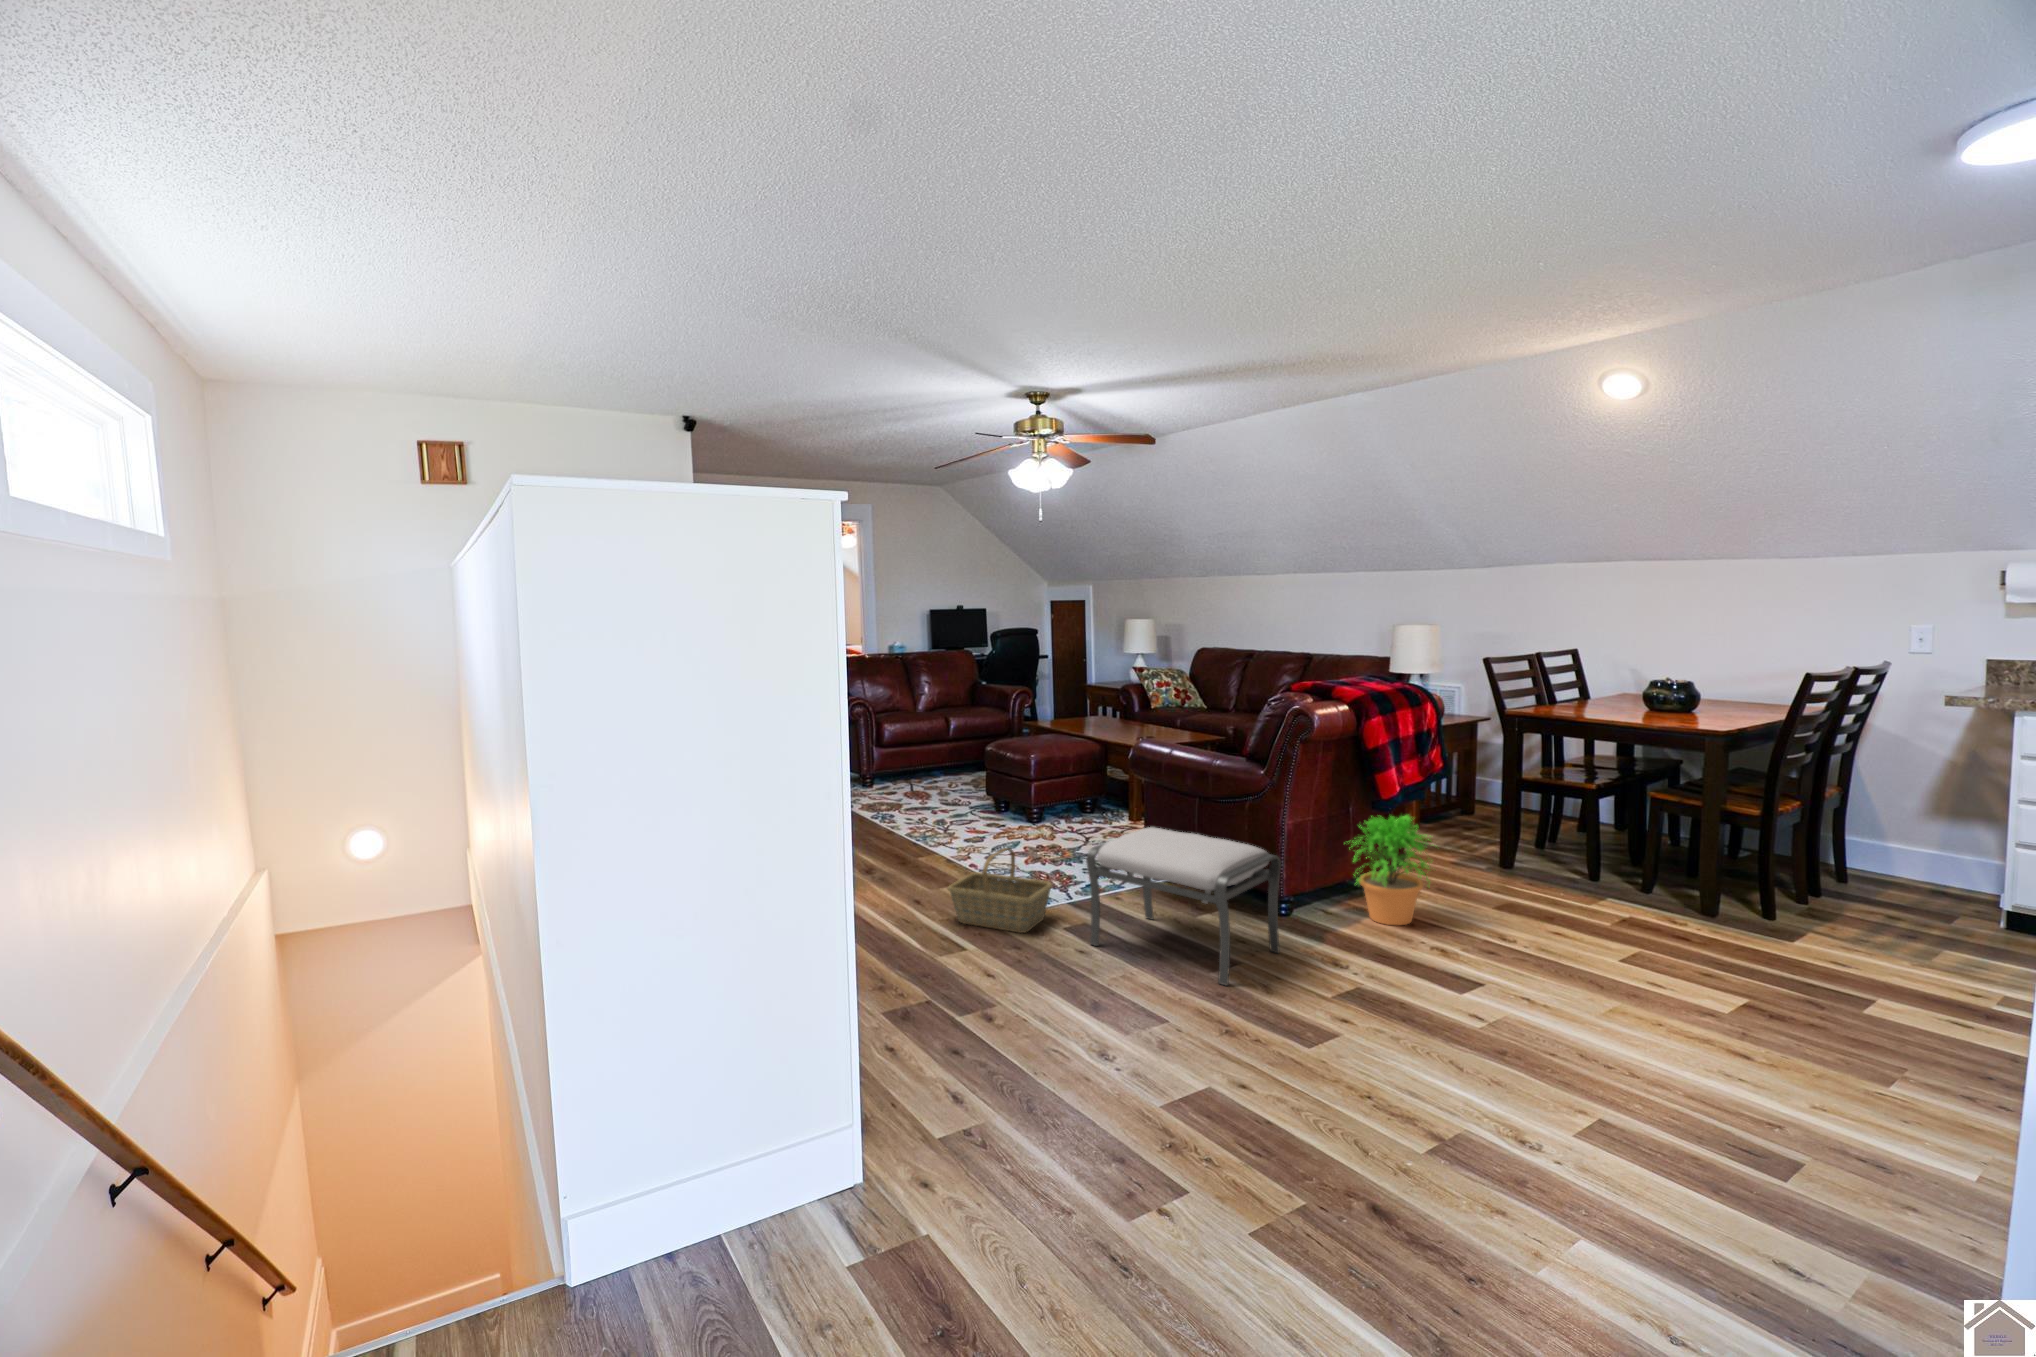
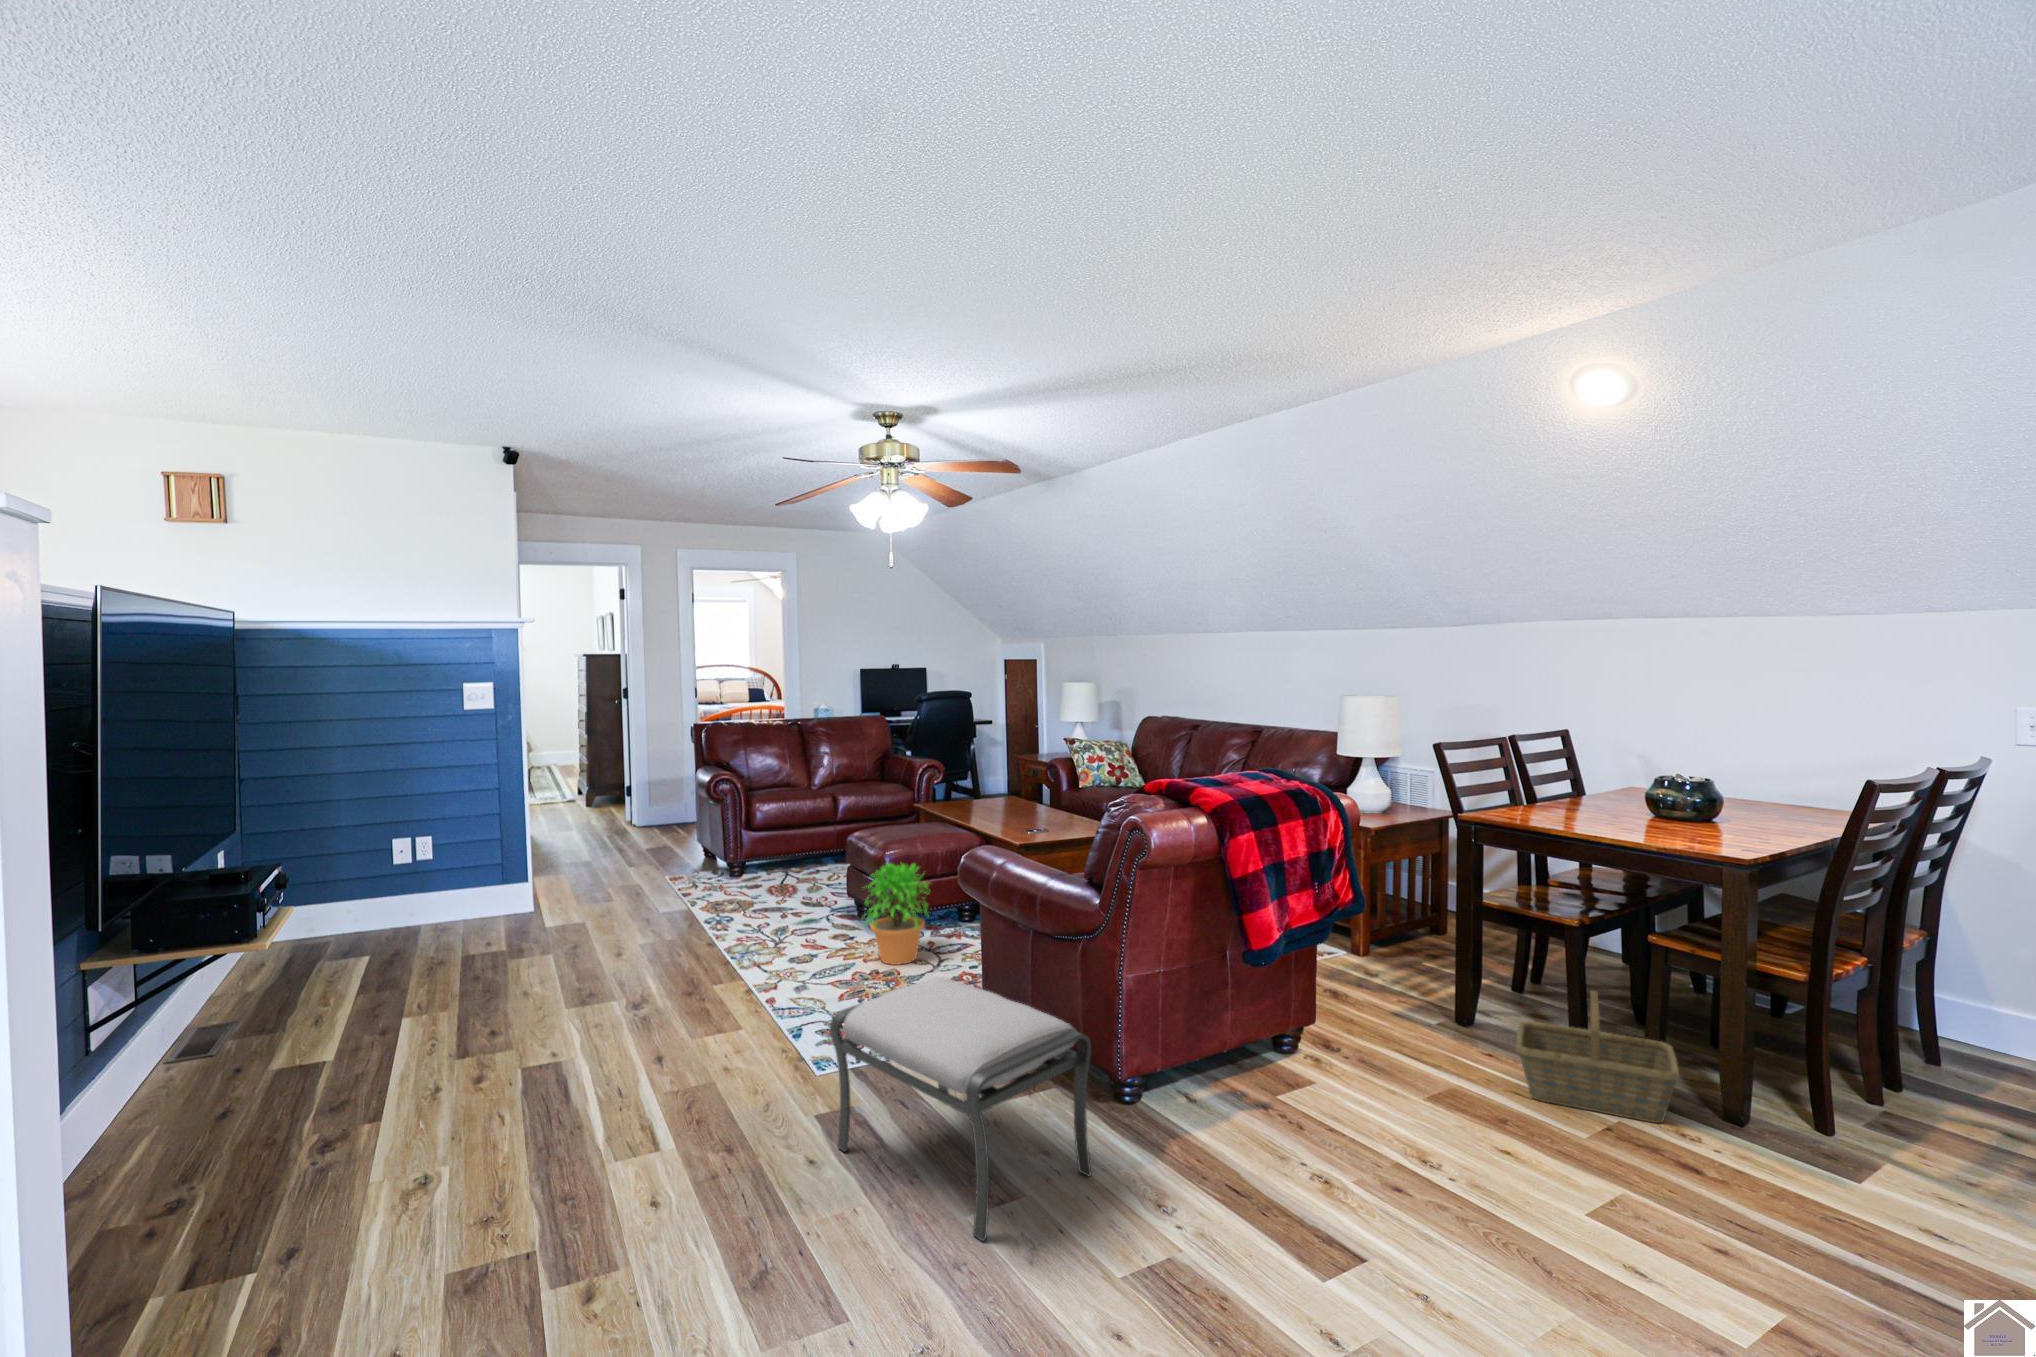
potted plant: present [1351,815,1431,925] -> present [865,863,928,965]
basket: present [948,848,1053,933] -> present [1517,990,1679,1123]

